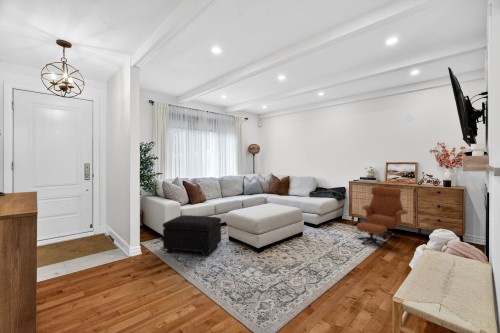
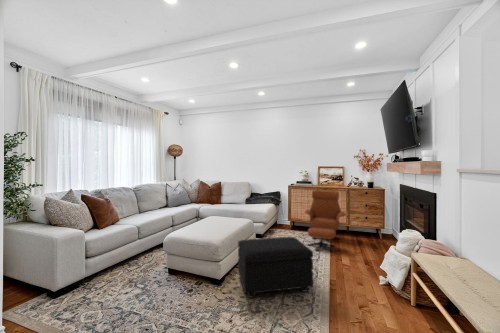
footstool: present [163,215,221,256] -> present [238,237,313,298]

